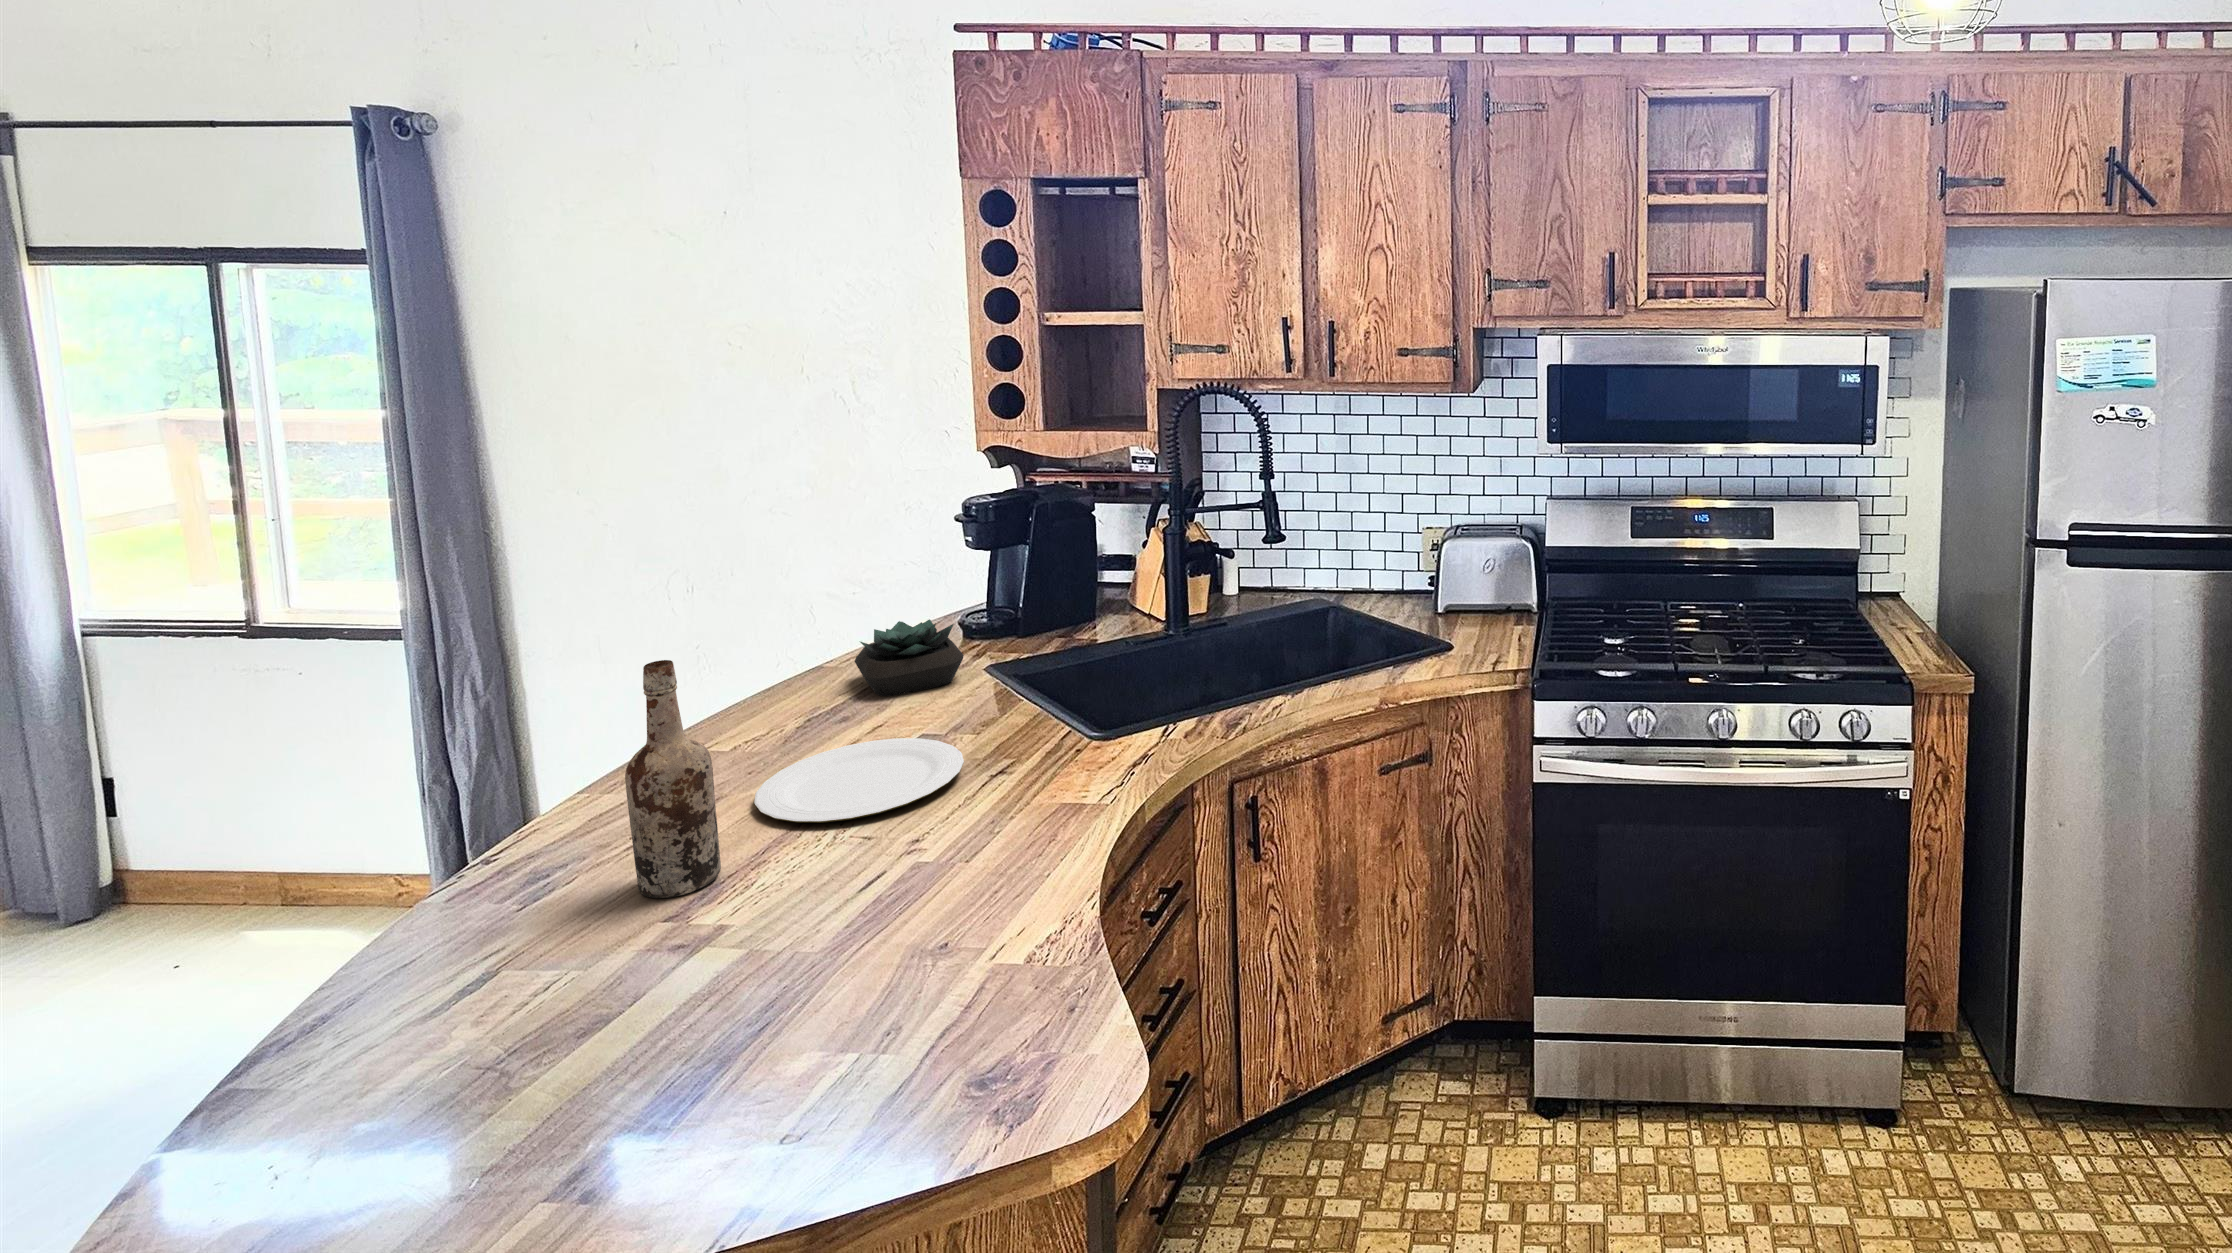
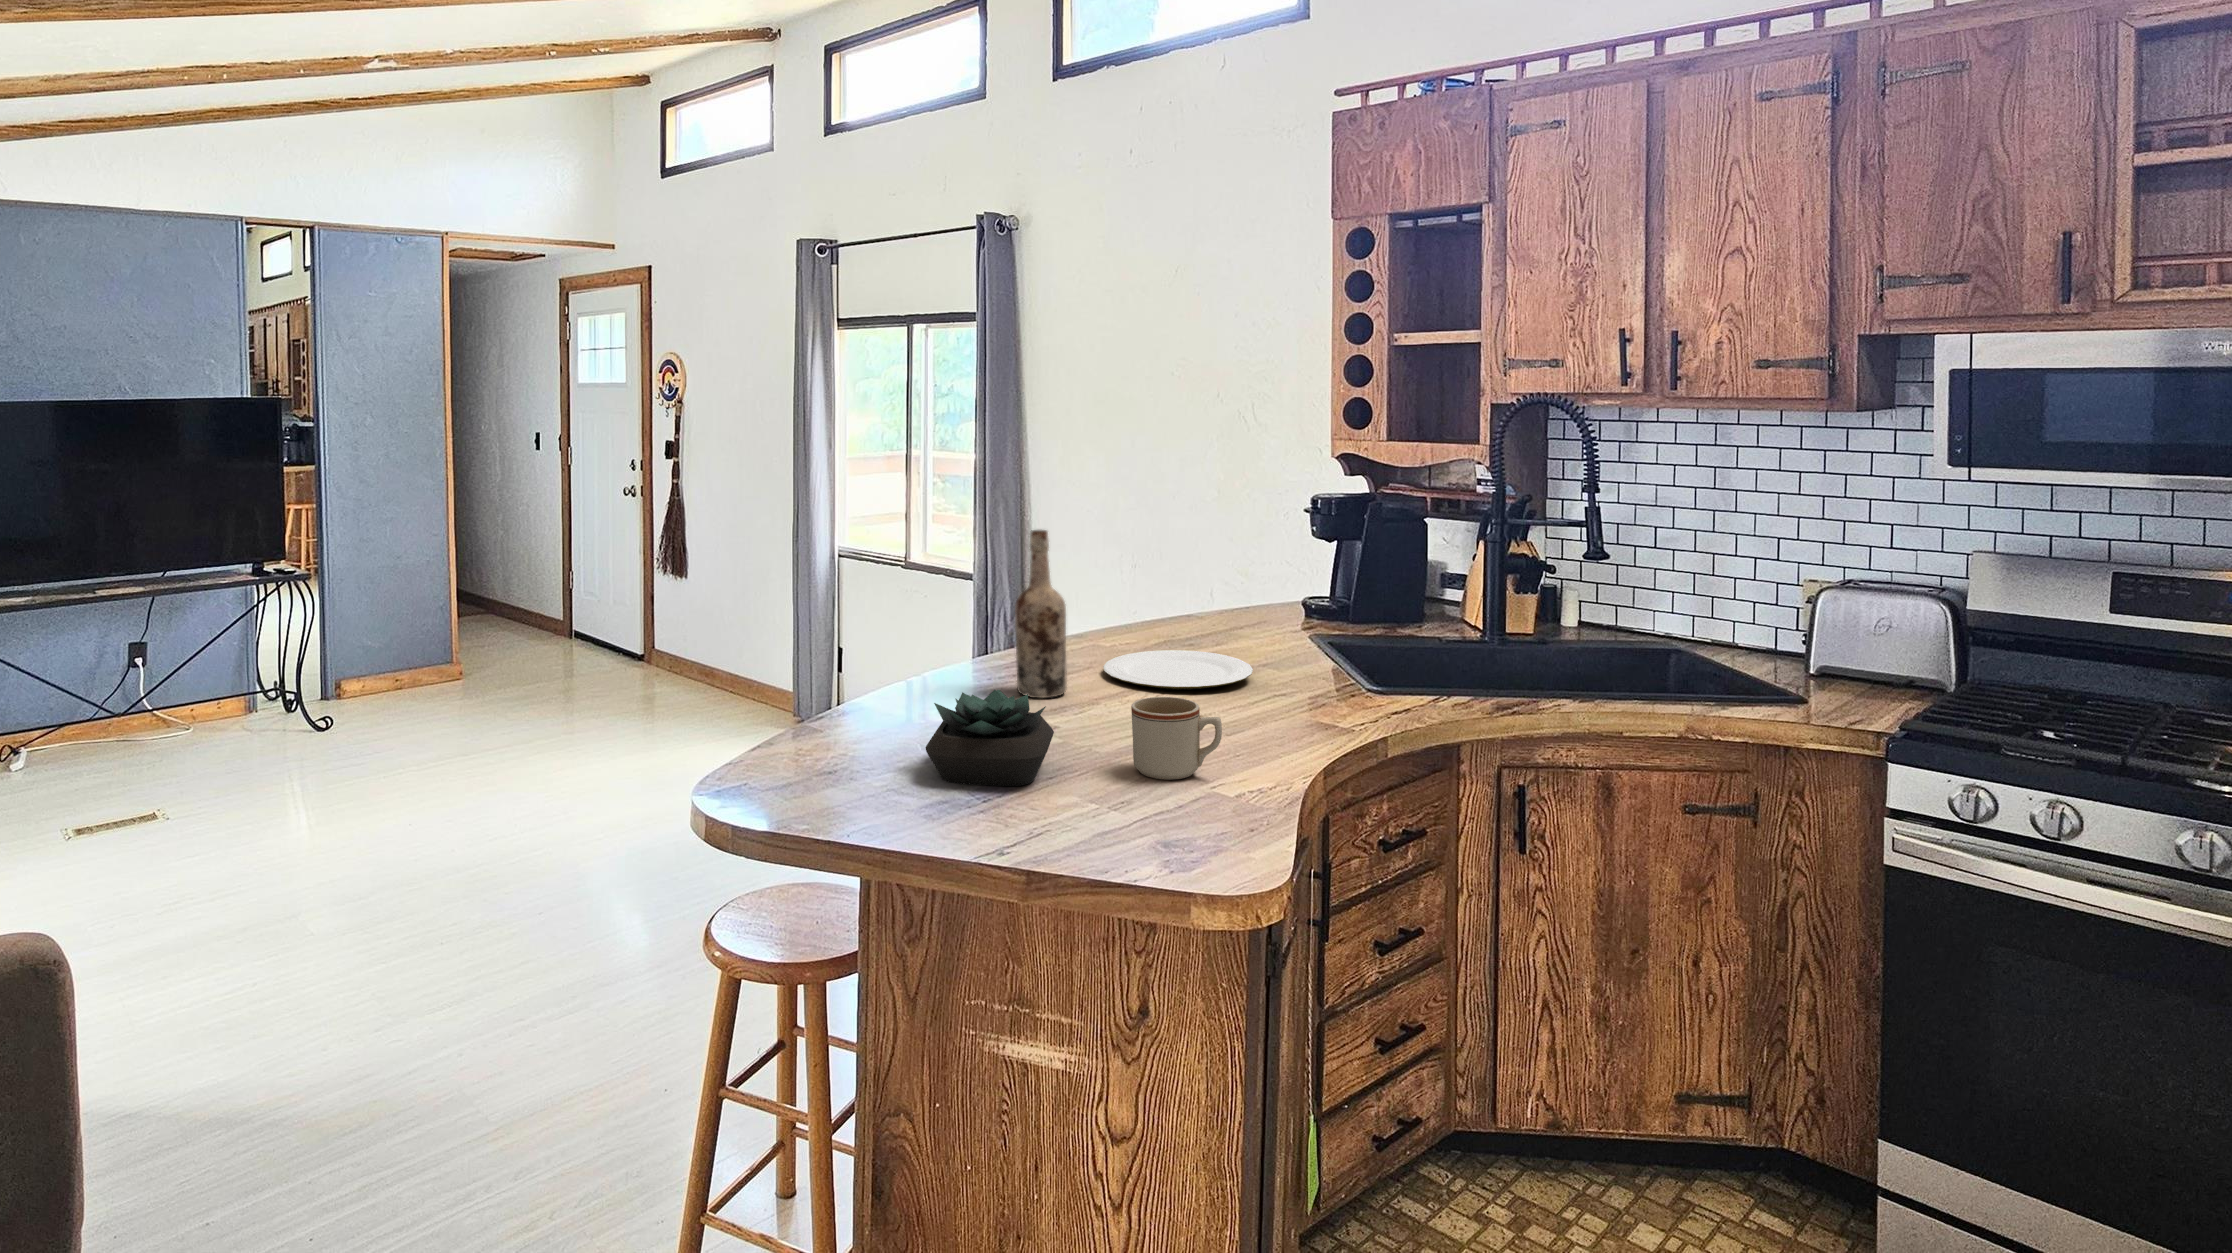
succulent plant: present [855,619,964,696] -> present [925,689,1054,786]
mug: none [892,873,1019,995] -> present [1131,697,1222,780]

